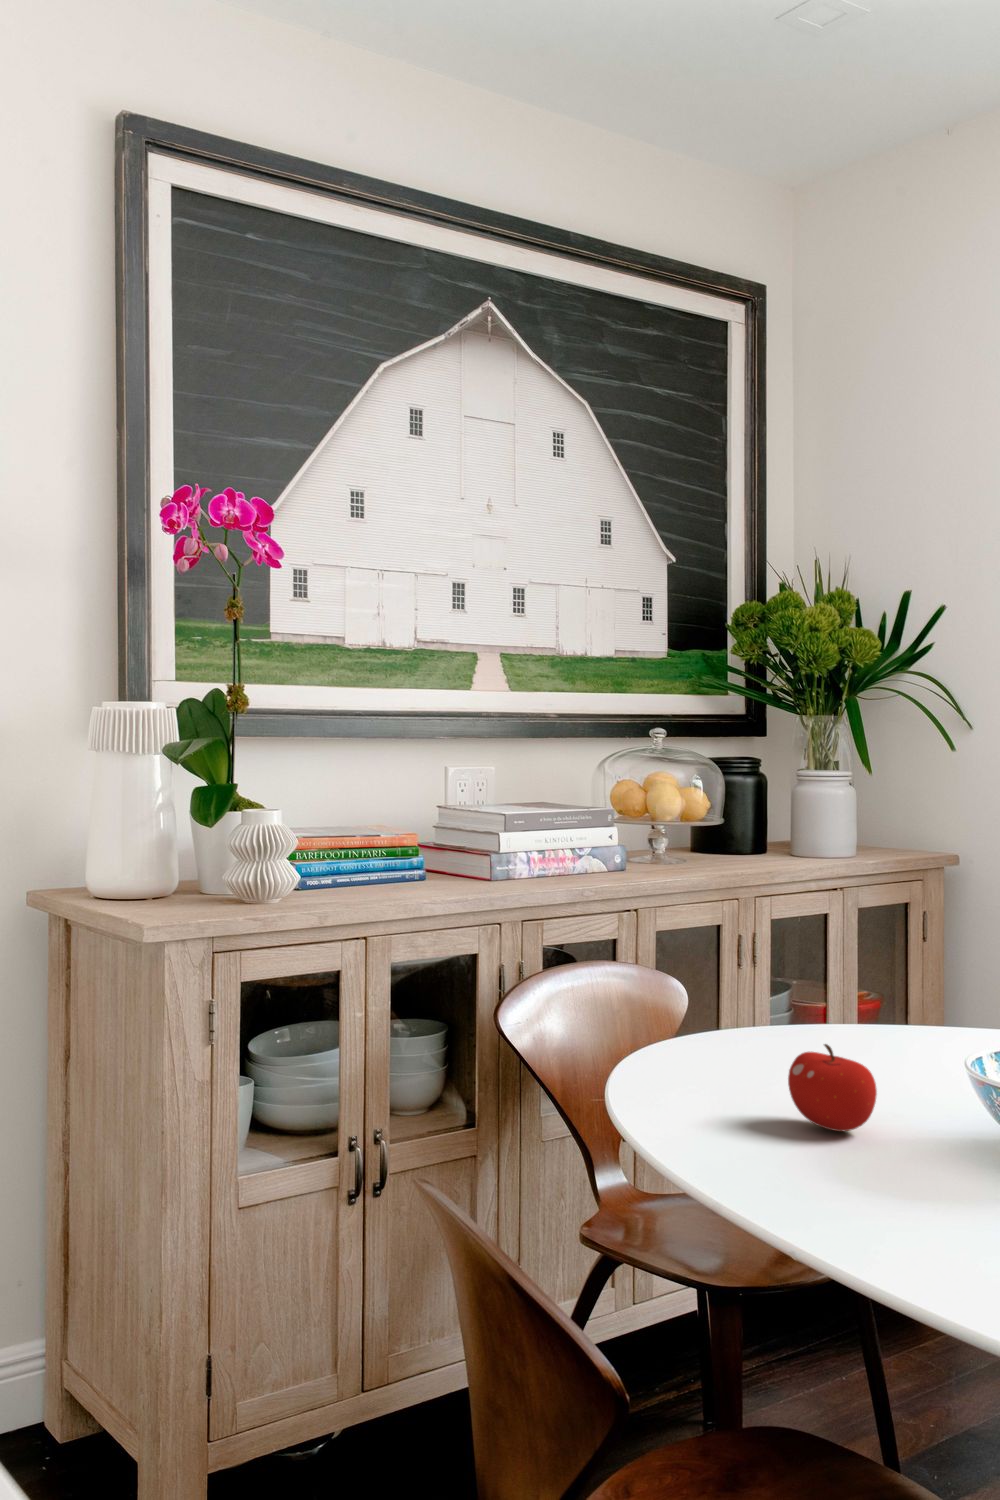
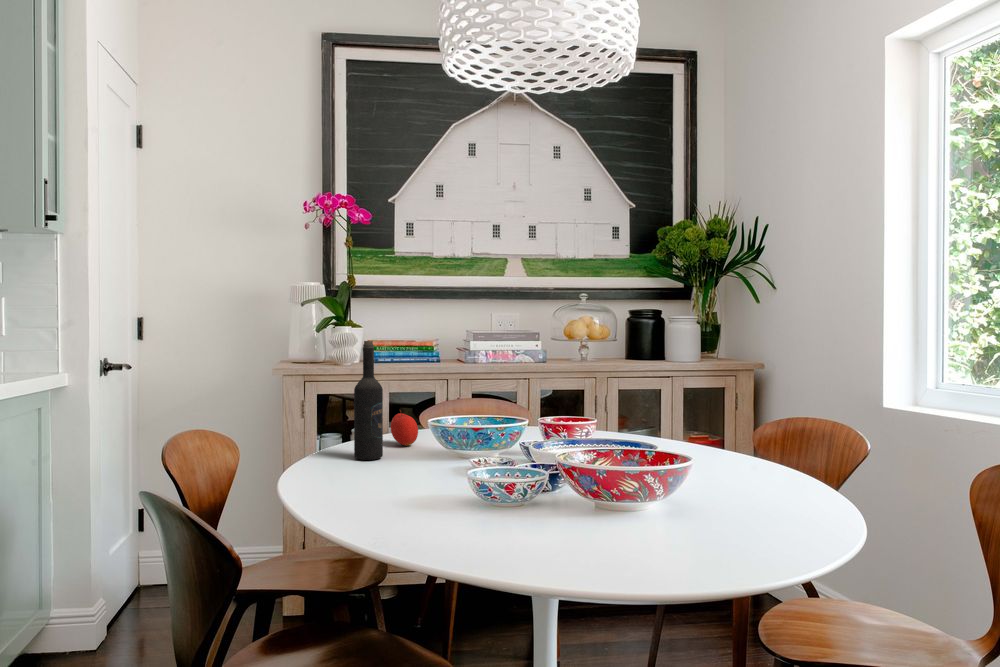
wine bottle: none [875,891,952,1206] -> present [354,341,383,460]

